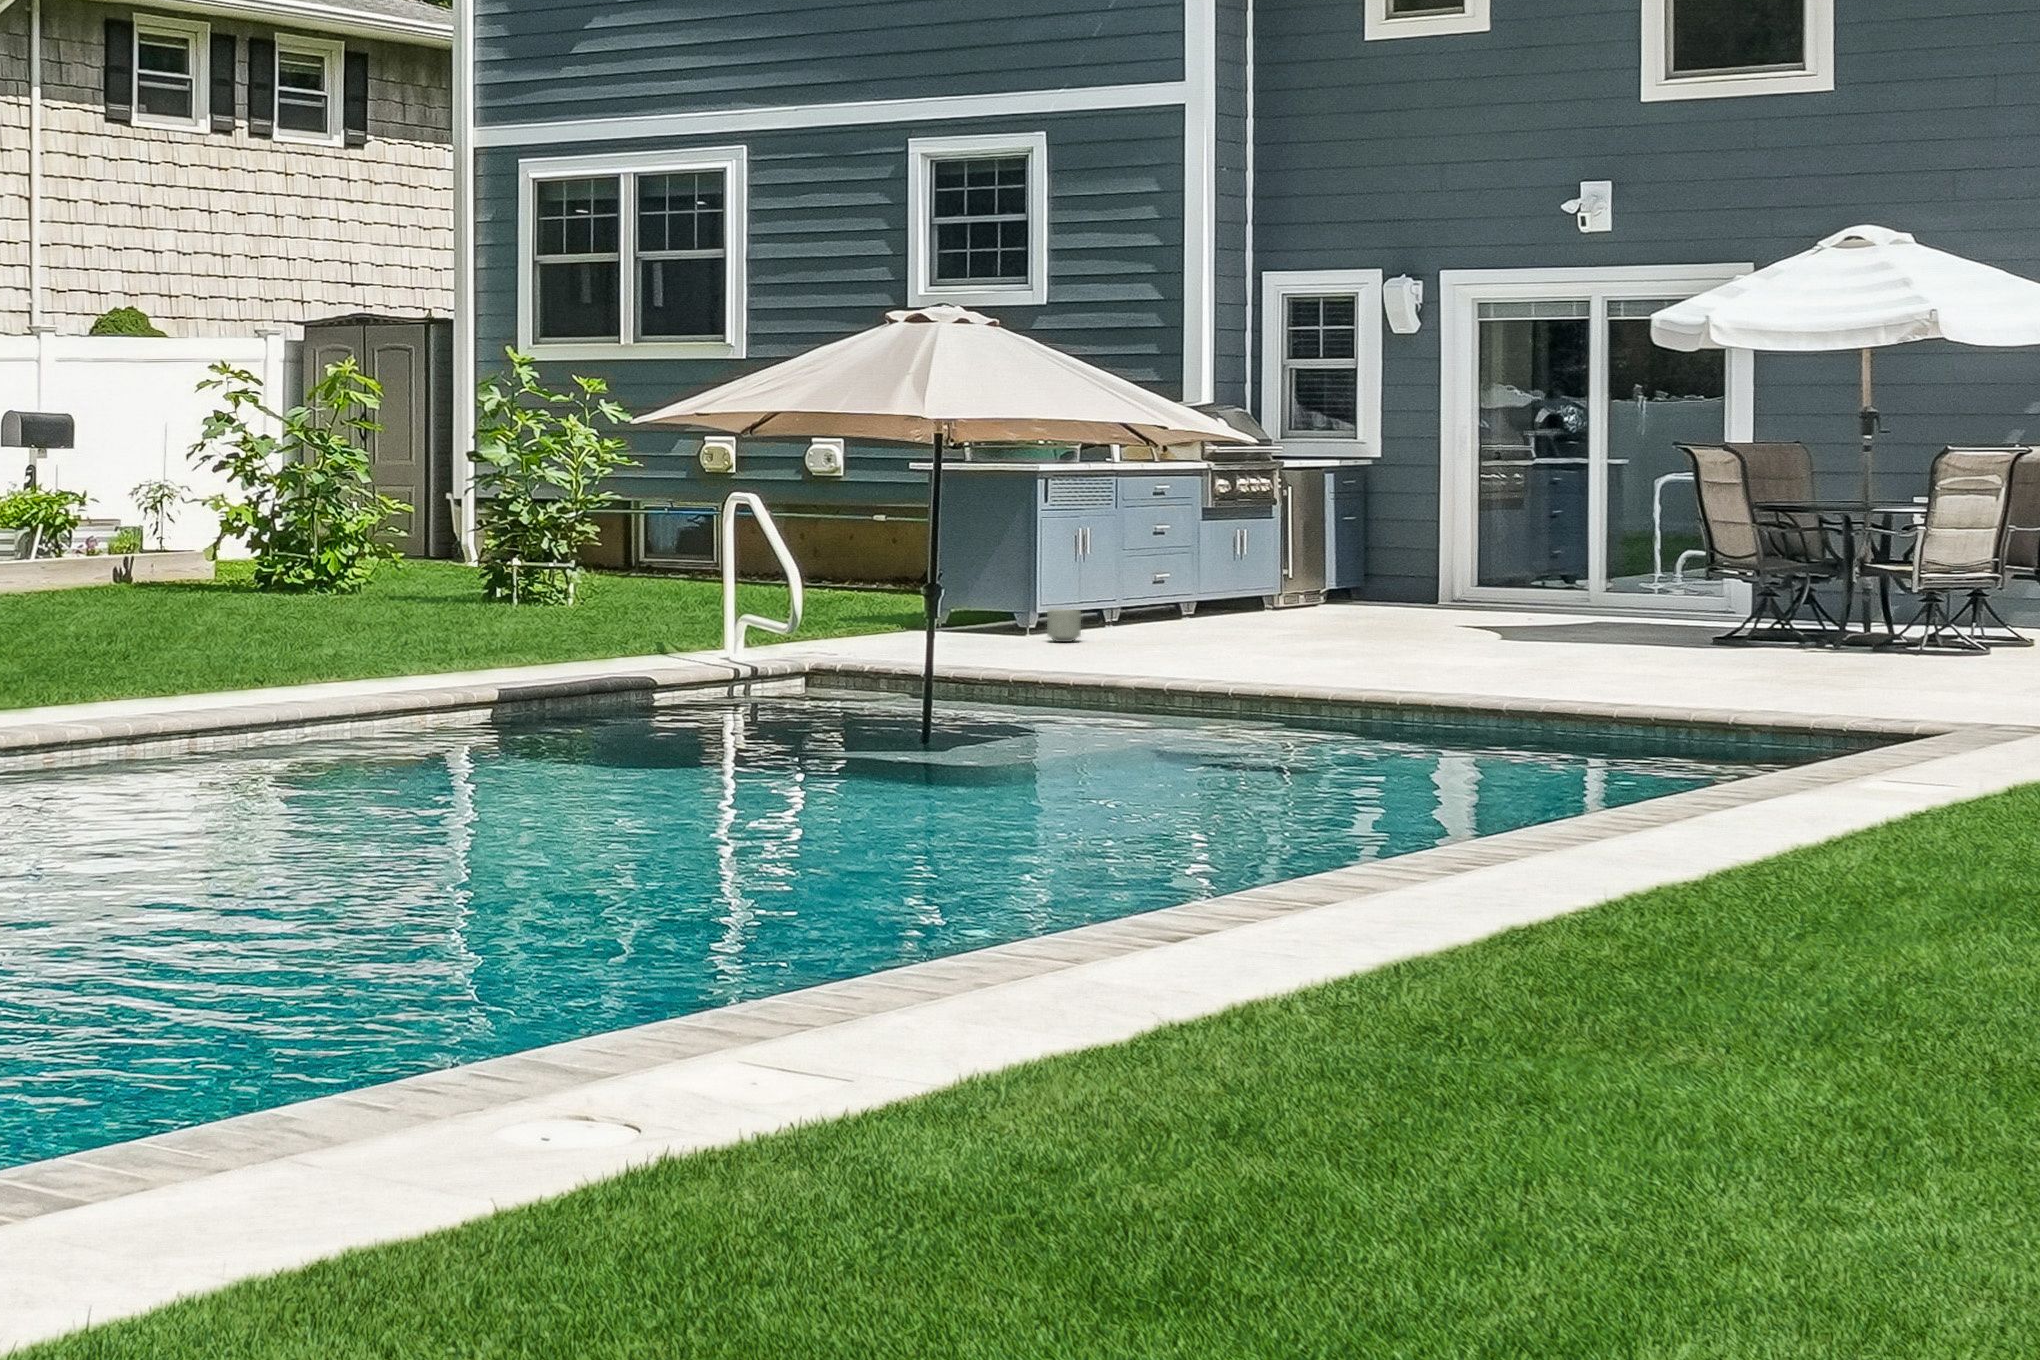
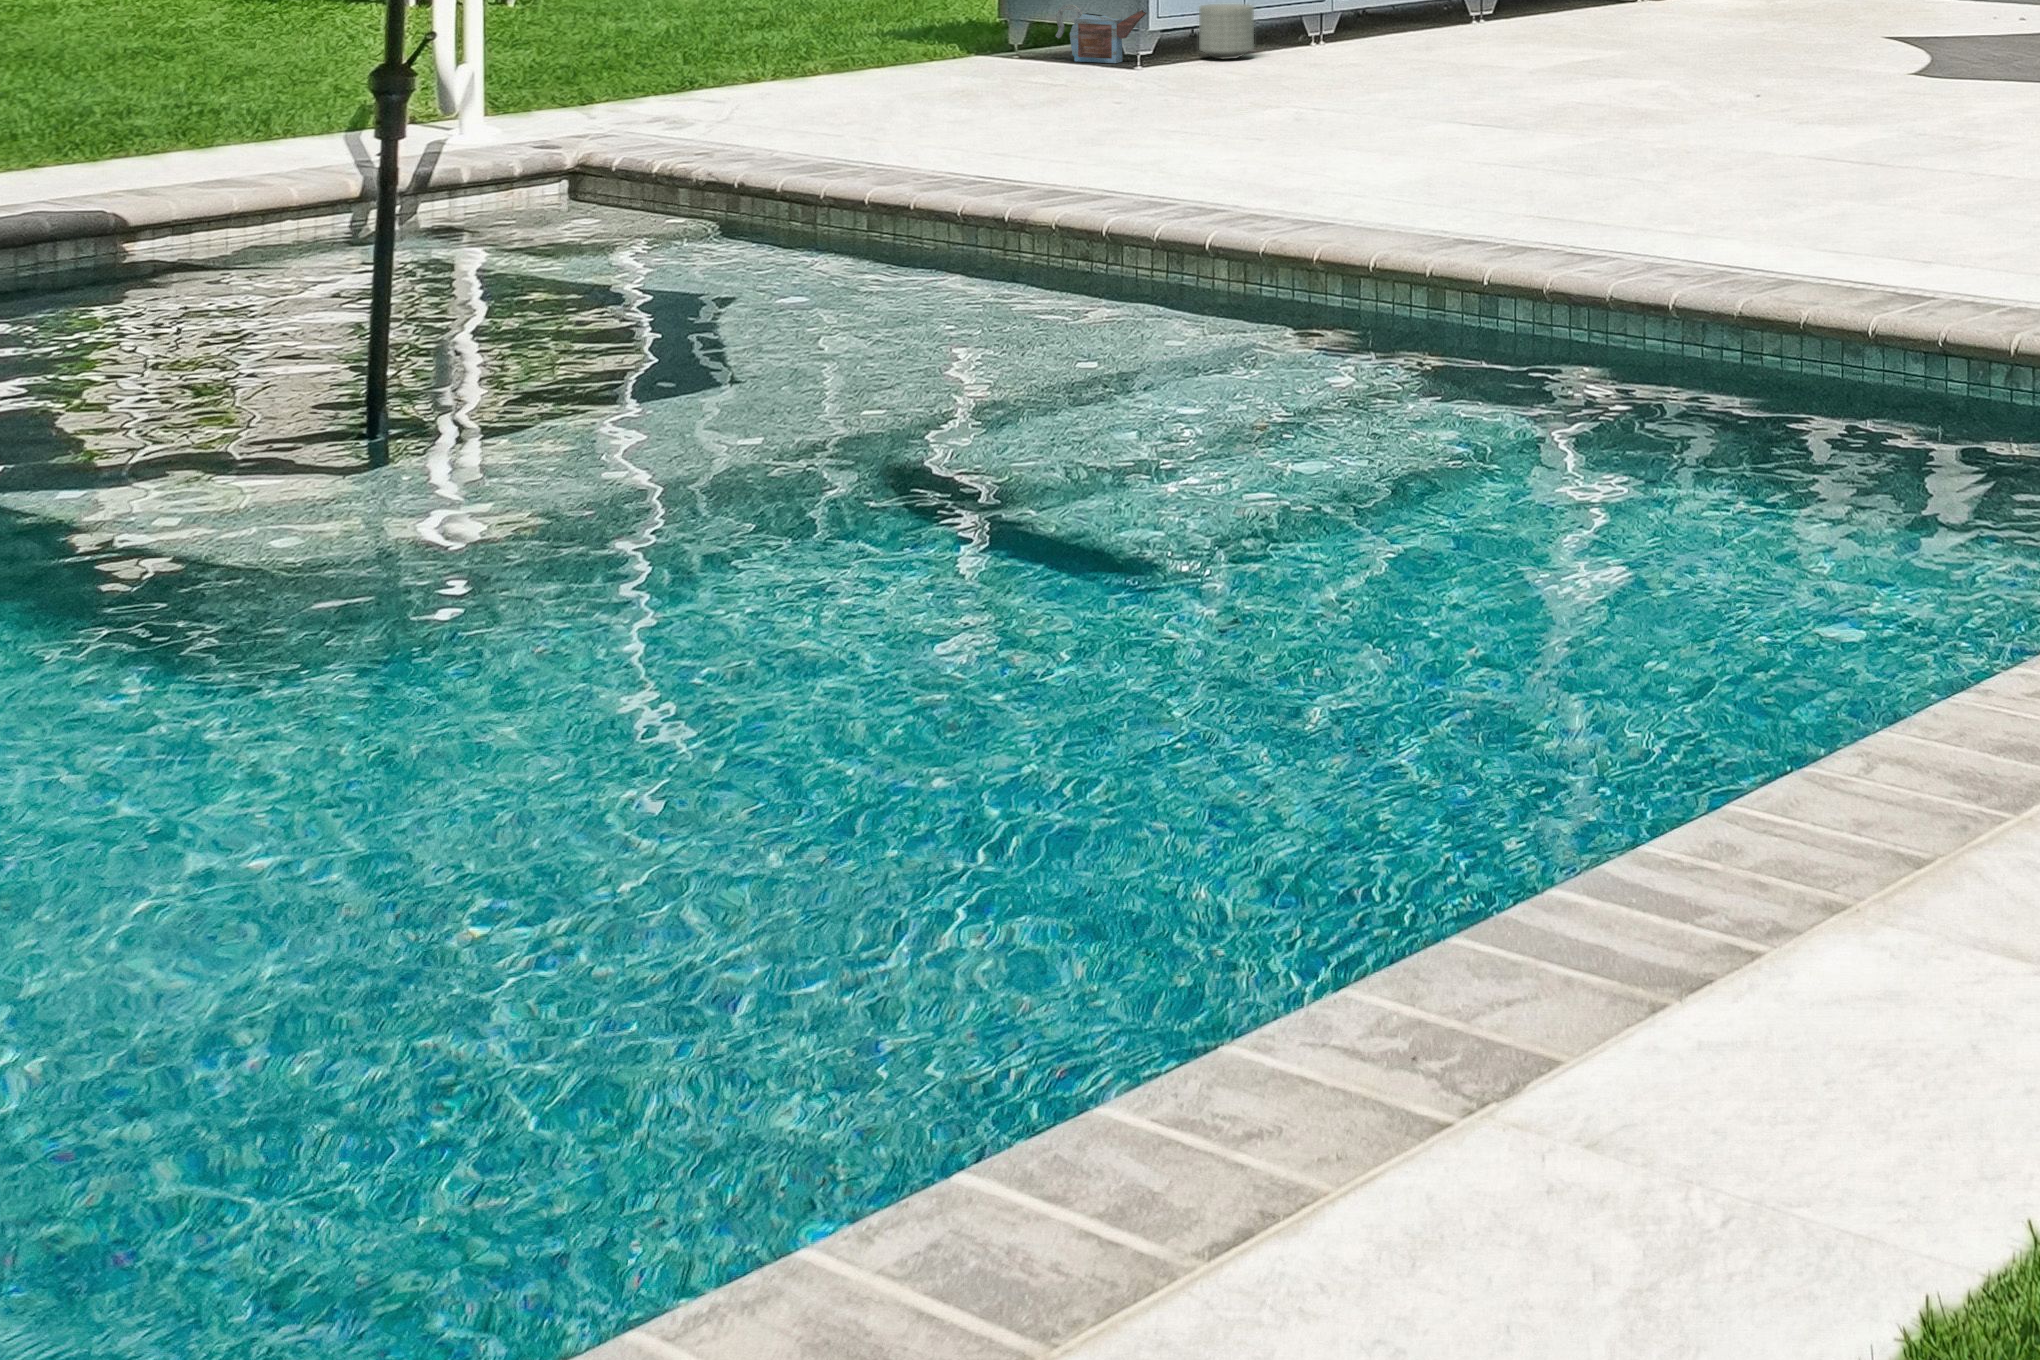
watering can: none [960,609,1020,644] -> present [1055,4,1146,63]

